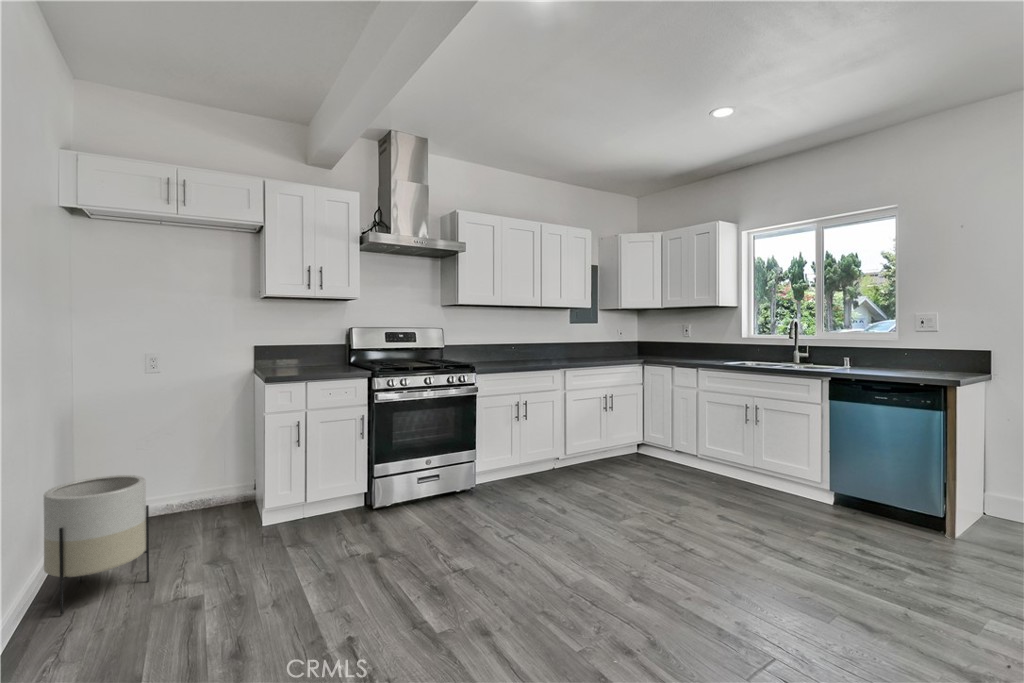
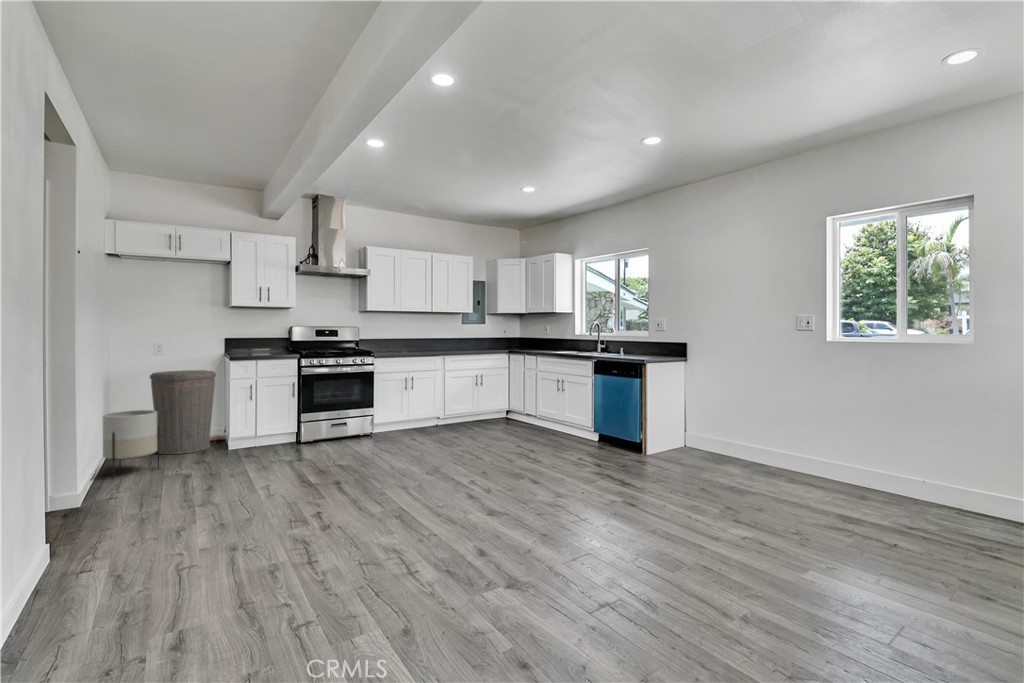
trash can: none [136,397,242,540] -> present [150,370,216,454]

